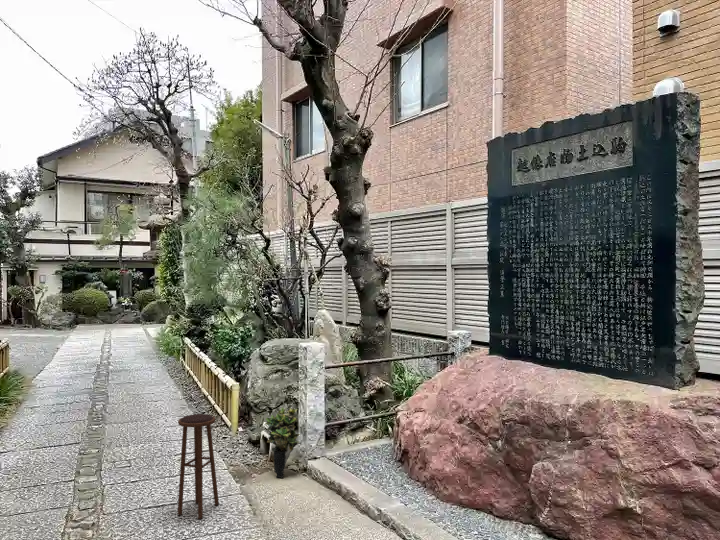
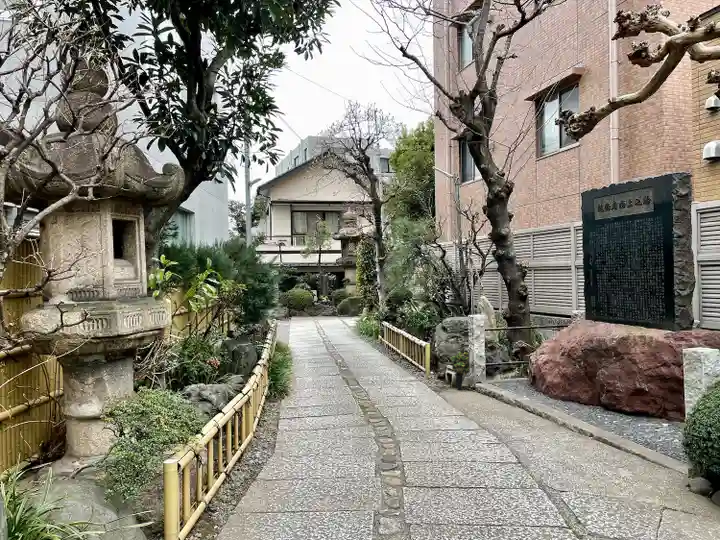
stool: present [178,414,219,519] -> none [407,348,428,400]

